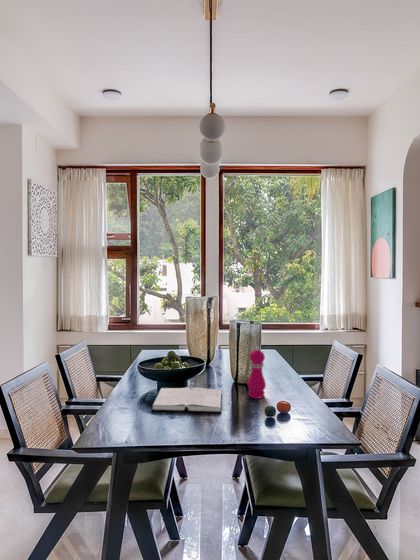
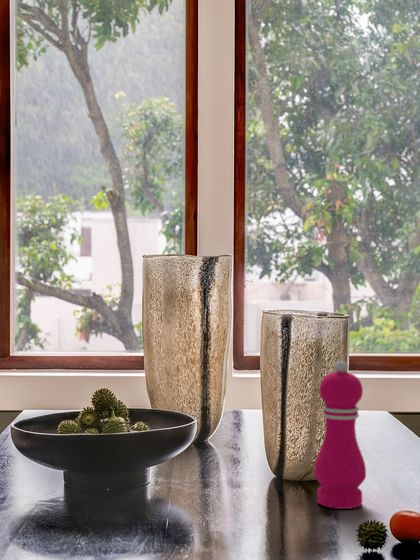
hardback book: present [152,387,222,413] -> none [36,479,240,535]

